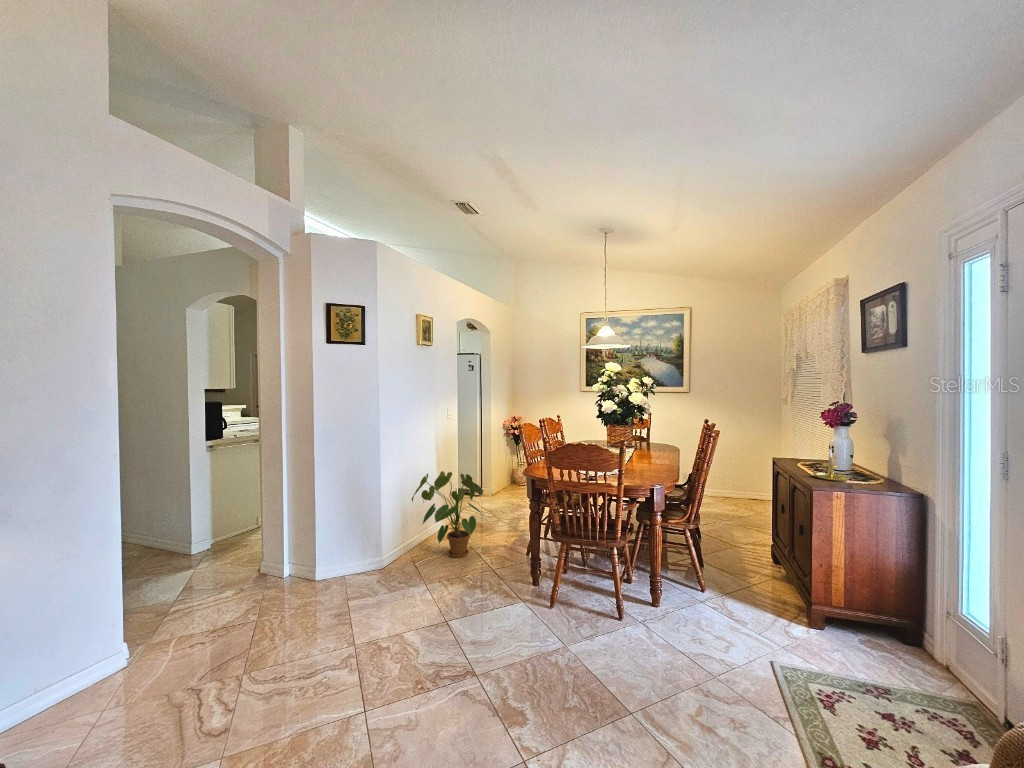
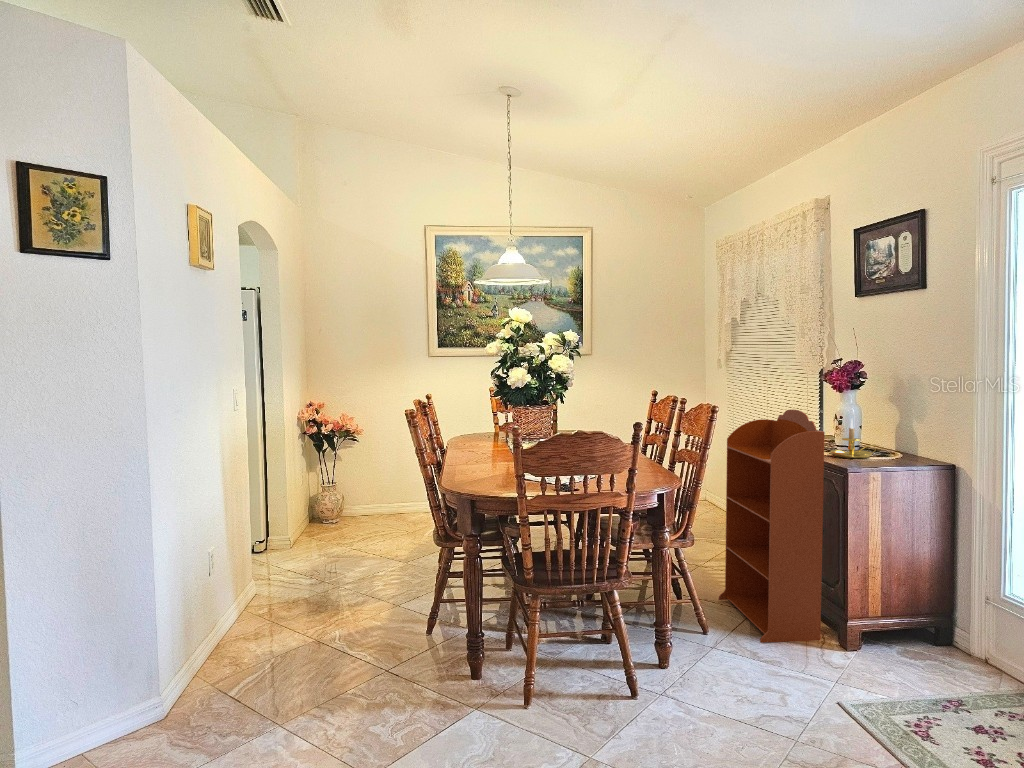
bookcase: none [732,439,797,617] -> present [718,409,825,642]
house plant: present [412,471,483,558] -> none [200,511,354,668]

